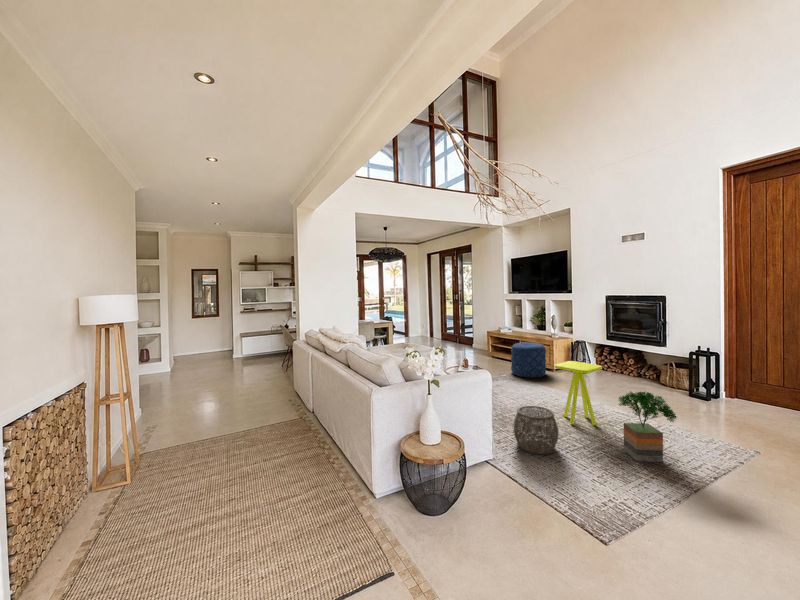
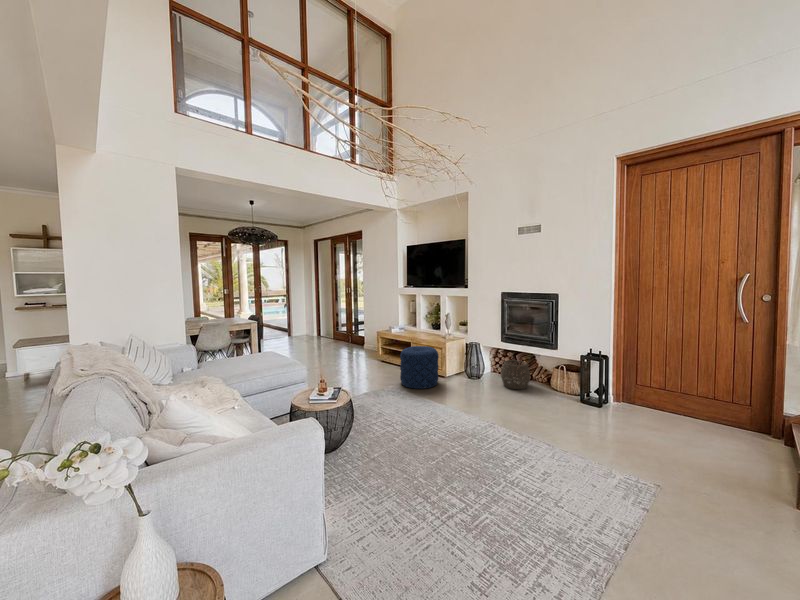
side table: present [555,361,602,425] -> none [442,379,498,465]
potted tree: present [619,391,676,462] -> none [515,427,589,530]
woven basket: present [513,406,558,454] -> present [501,360,530,389]

